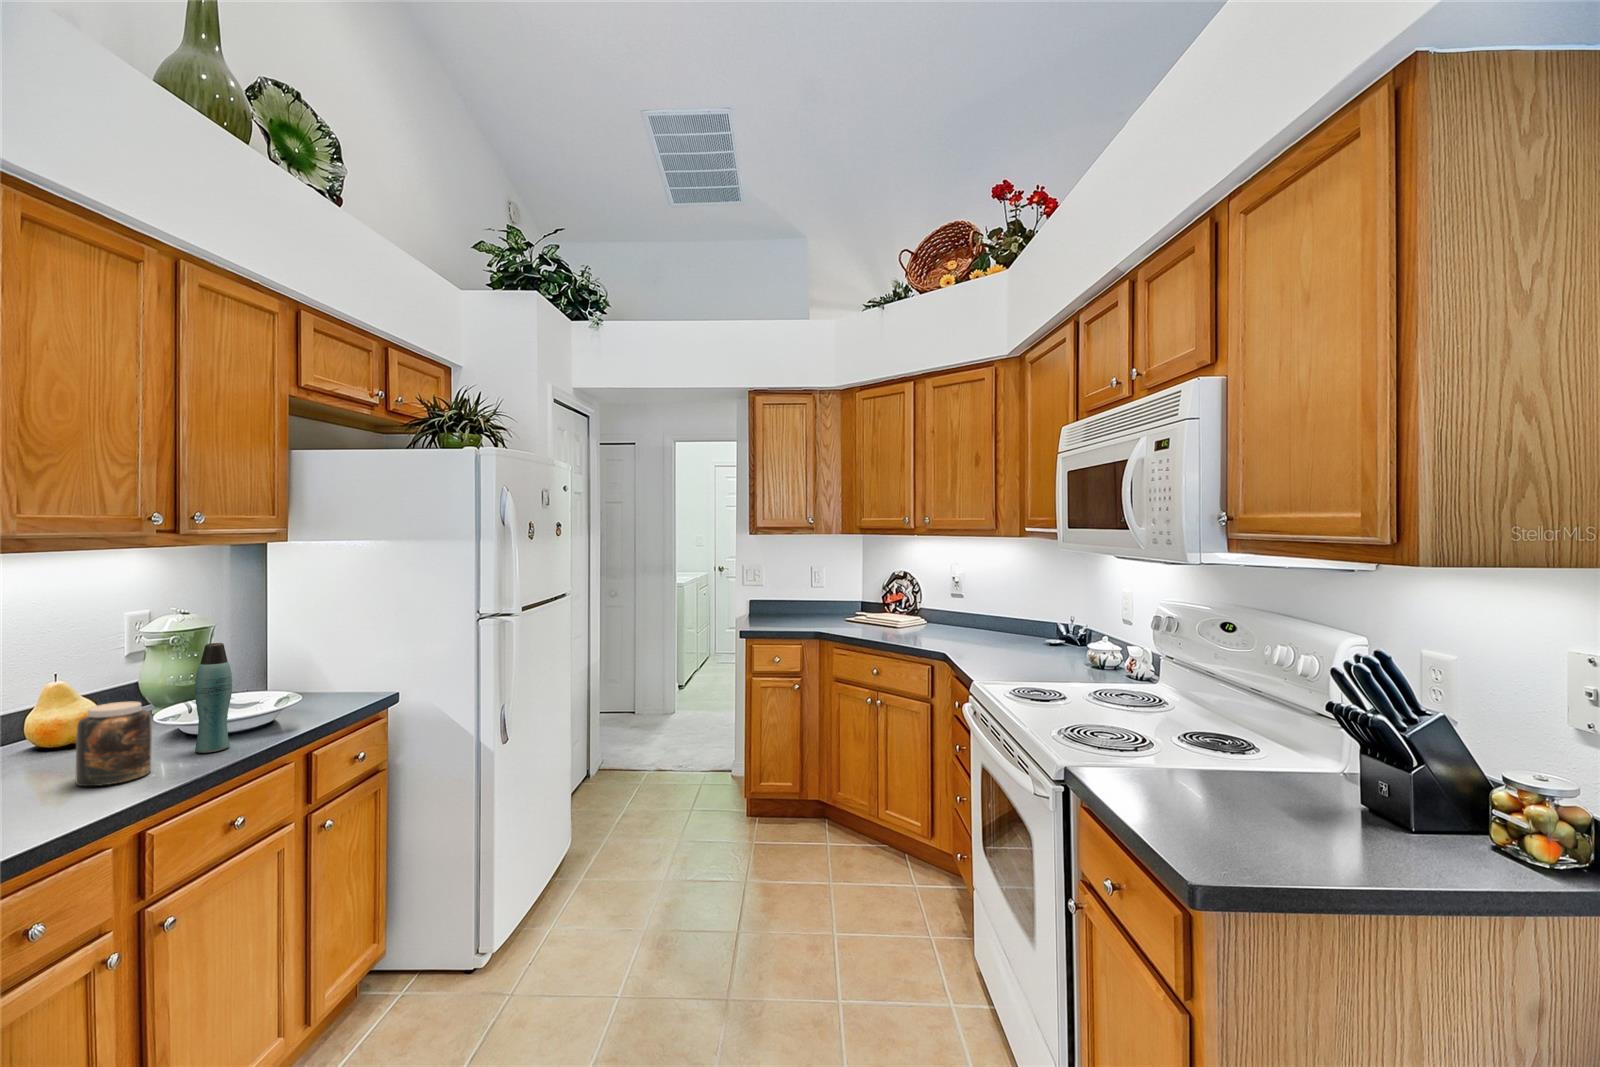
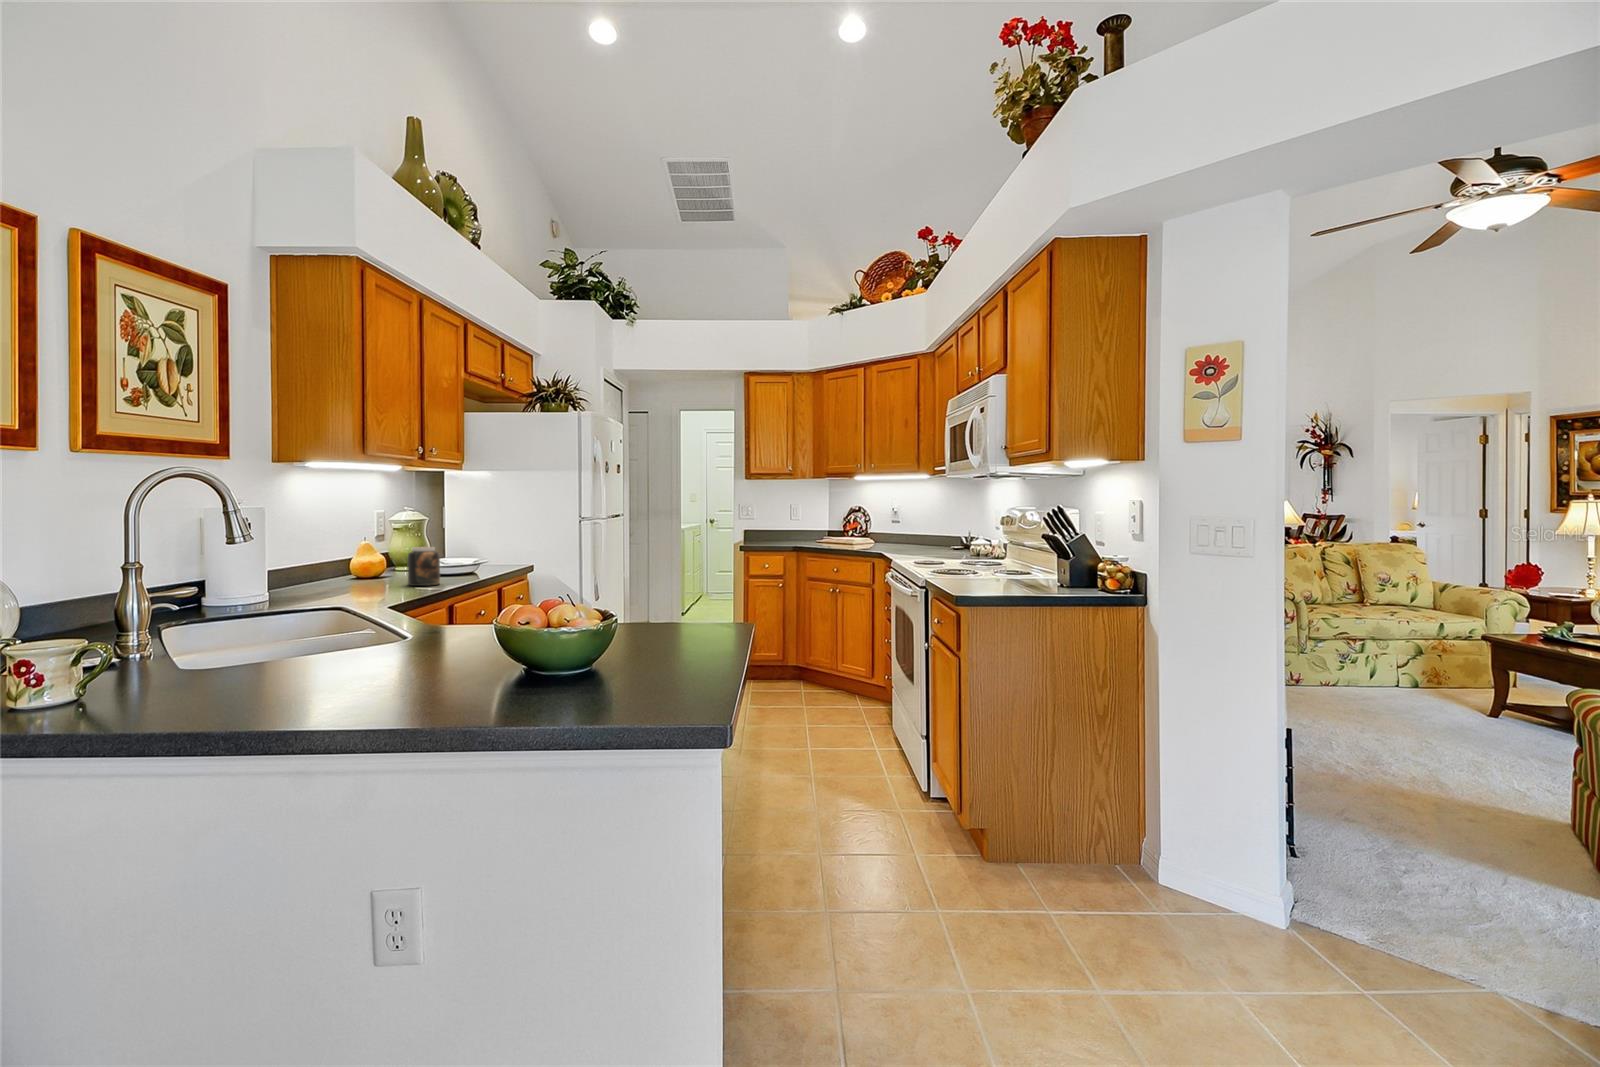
bottle: present [195,643,232,753] -> none [450,521,467,579]

